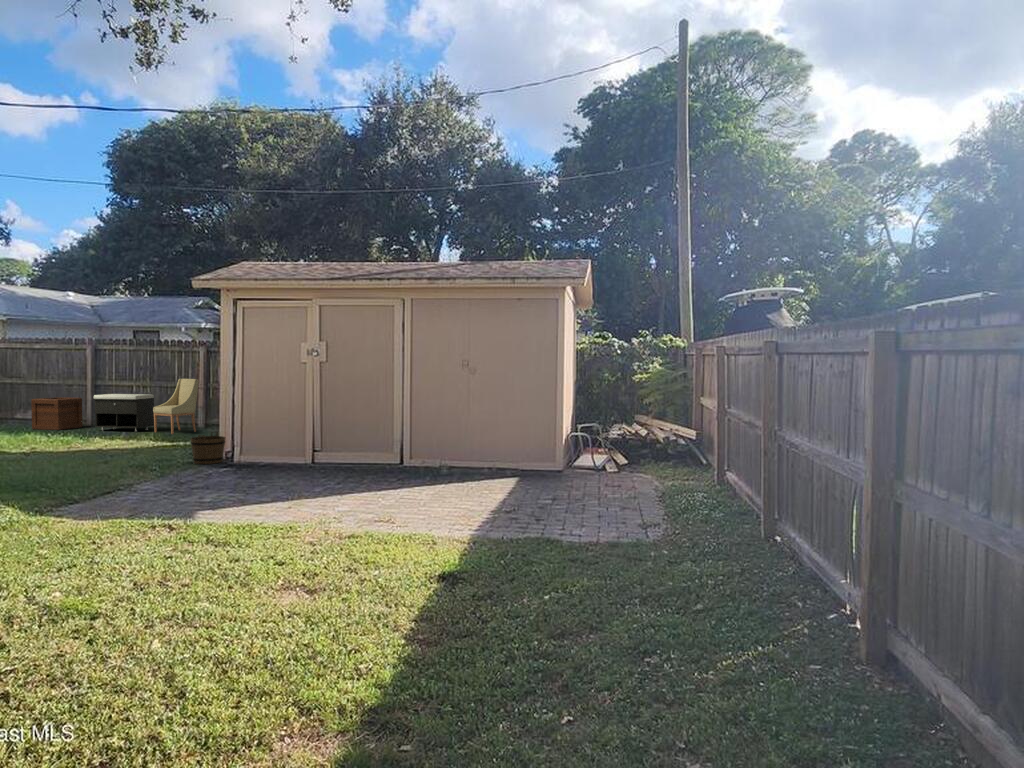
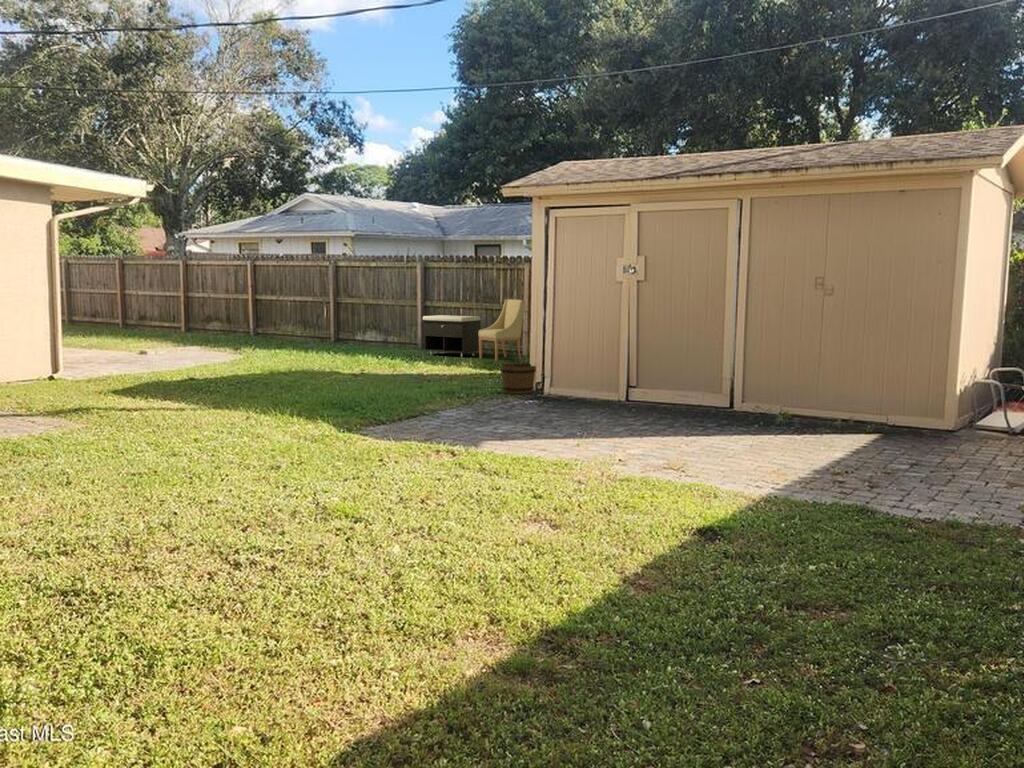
wooden crate: present [31,397,83,430] -> none [368,318,414,353]

